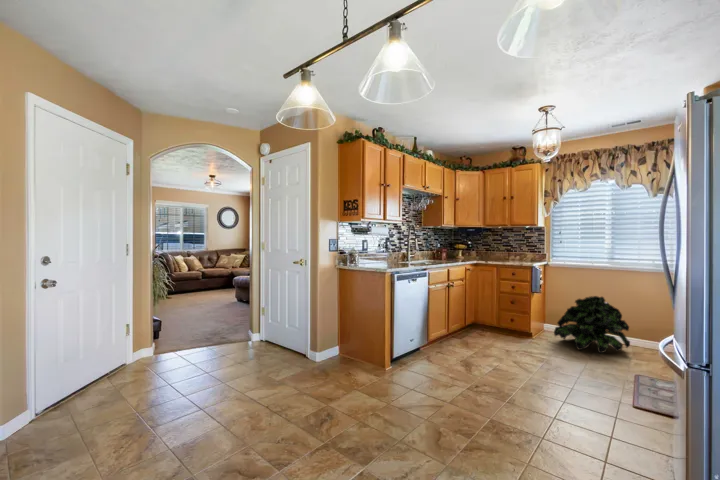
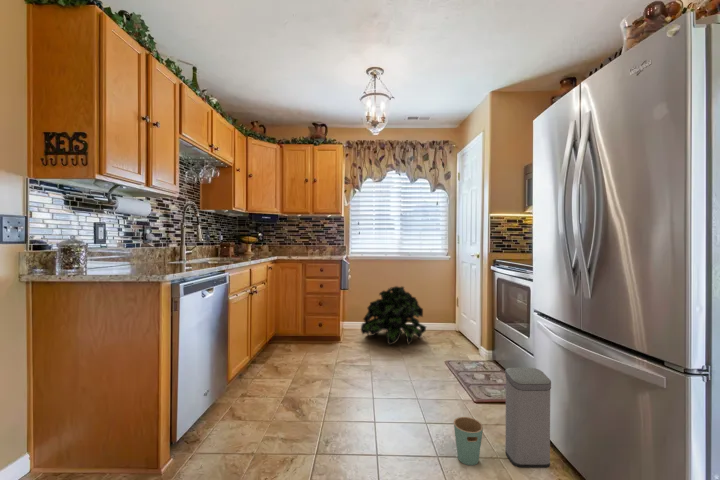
trash can: none [562,363,653,451] -> present [454,368,551,468]

